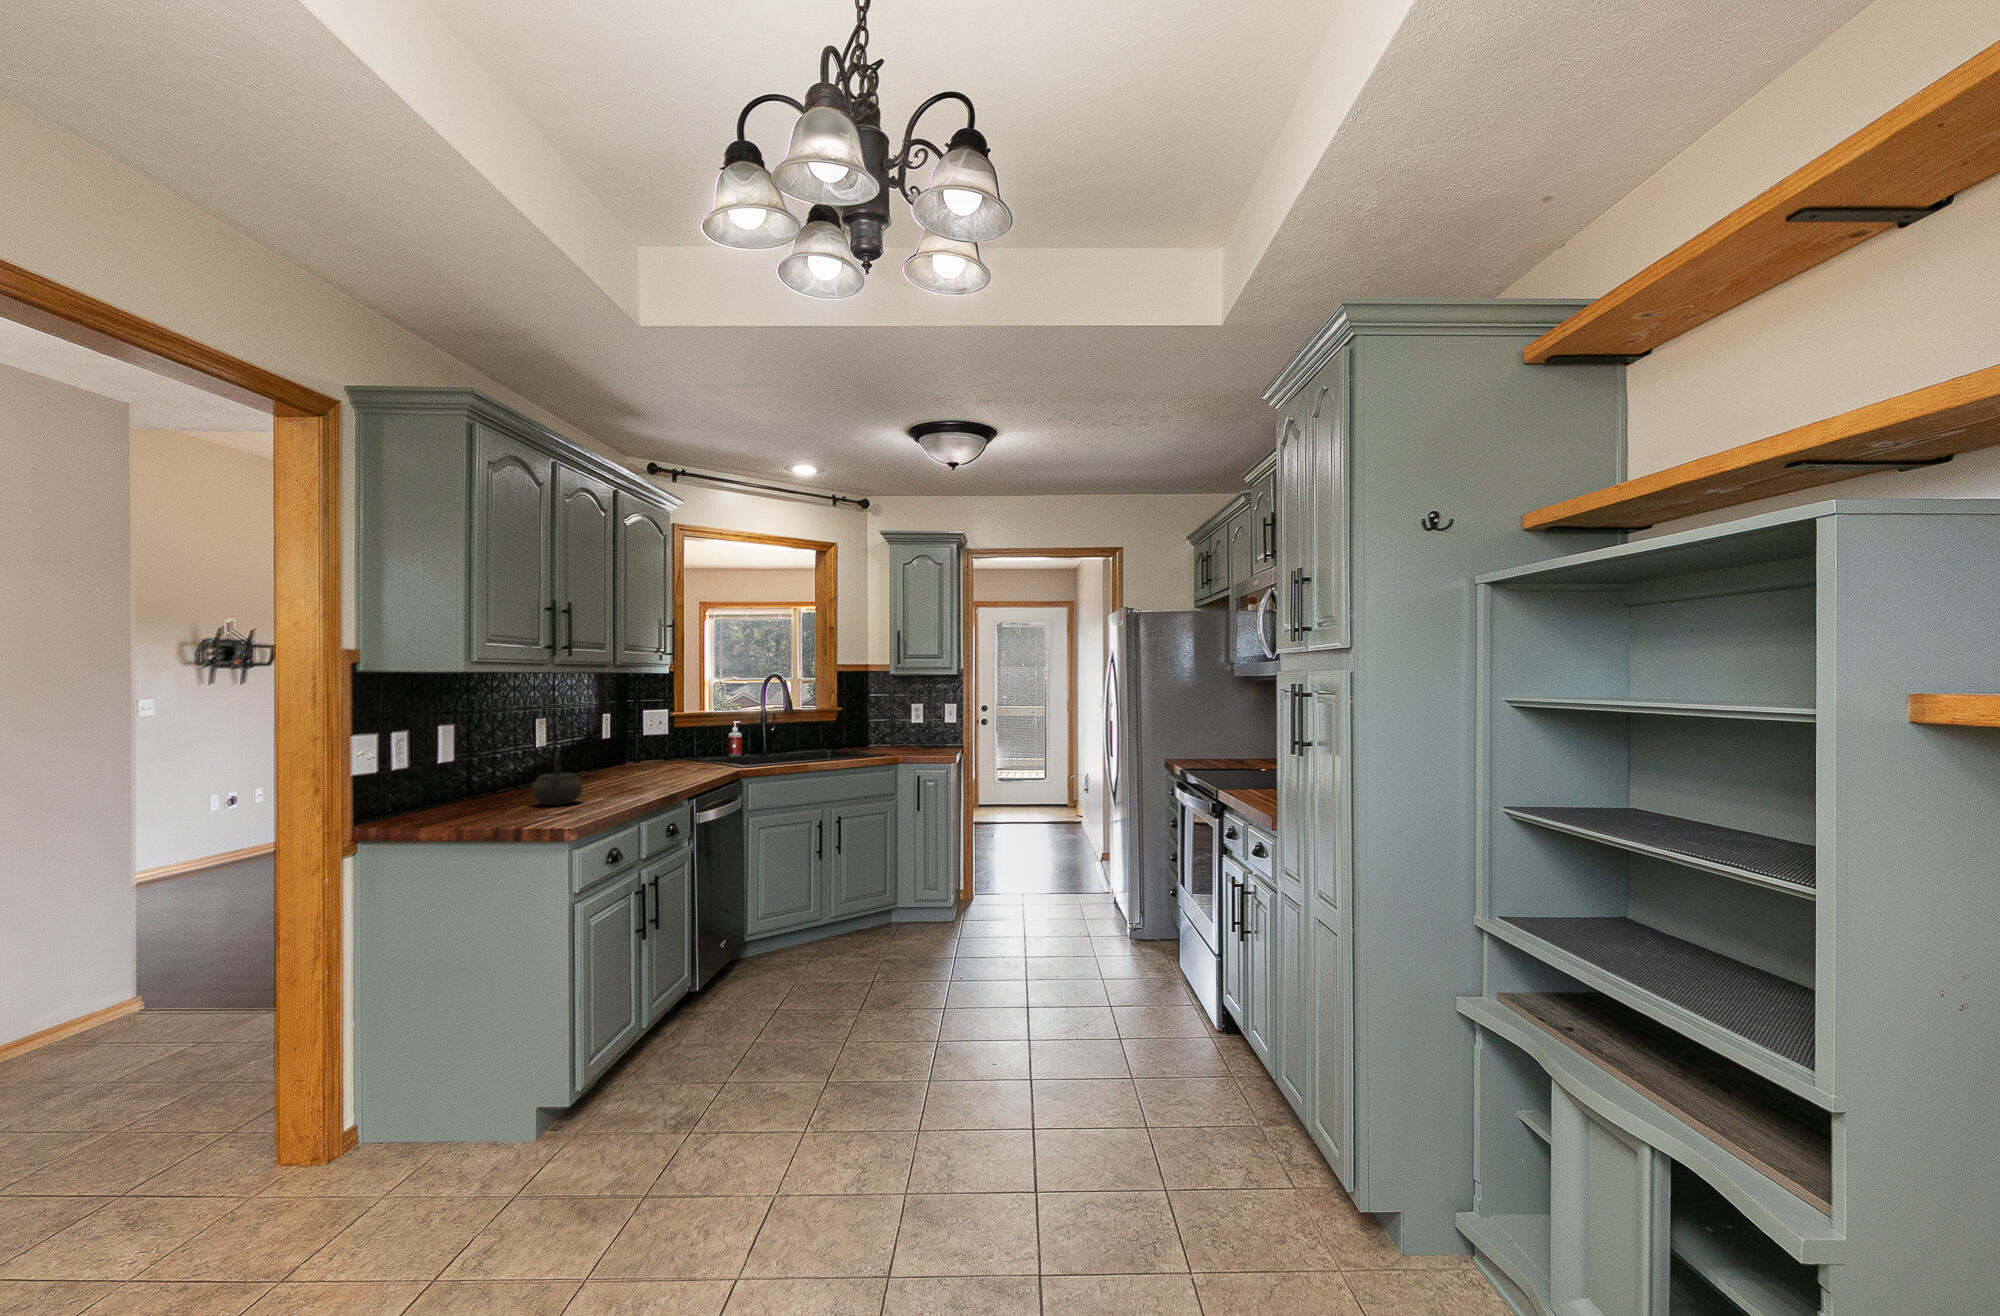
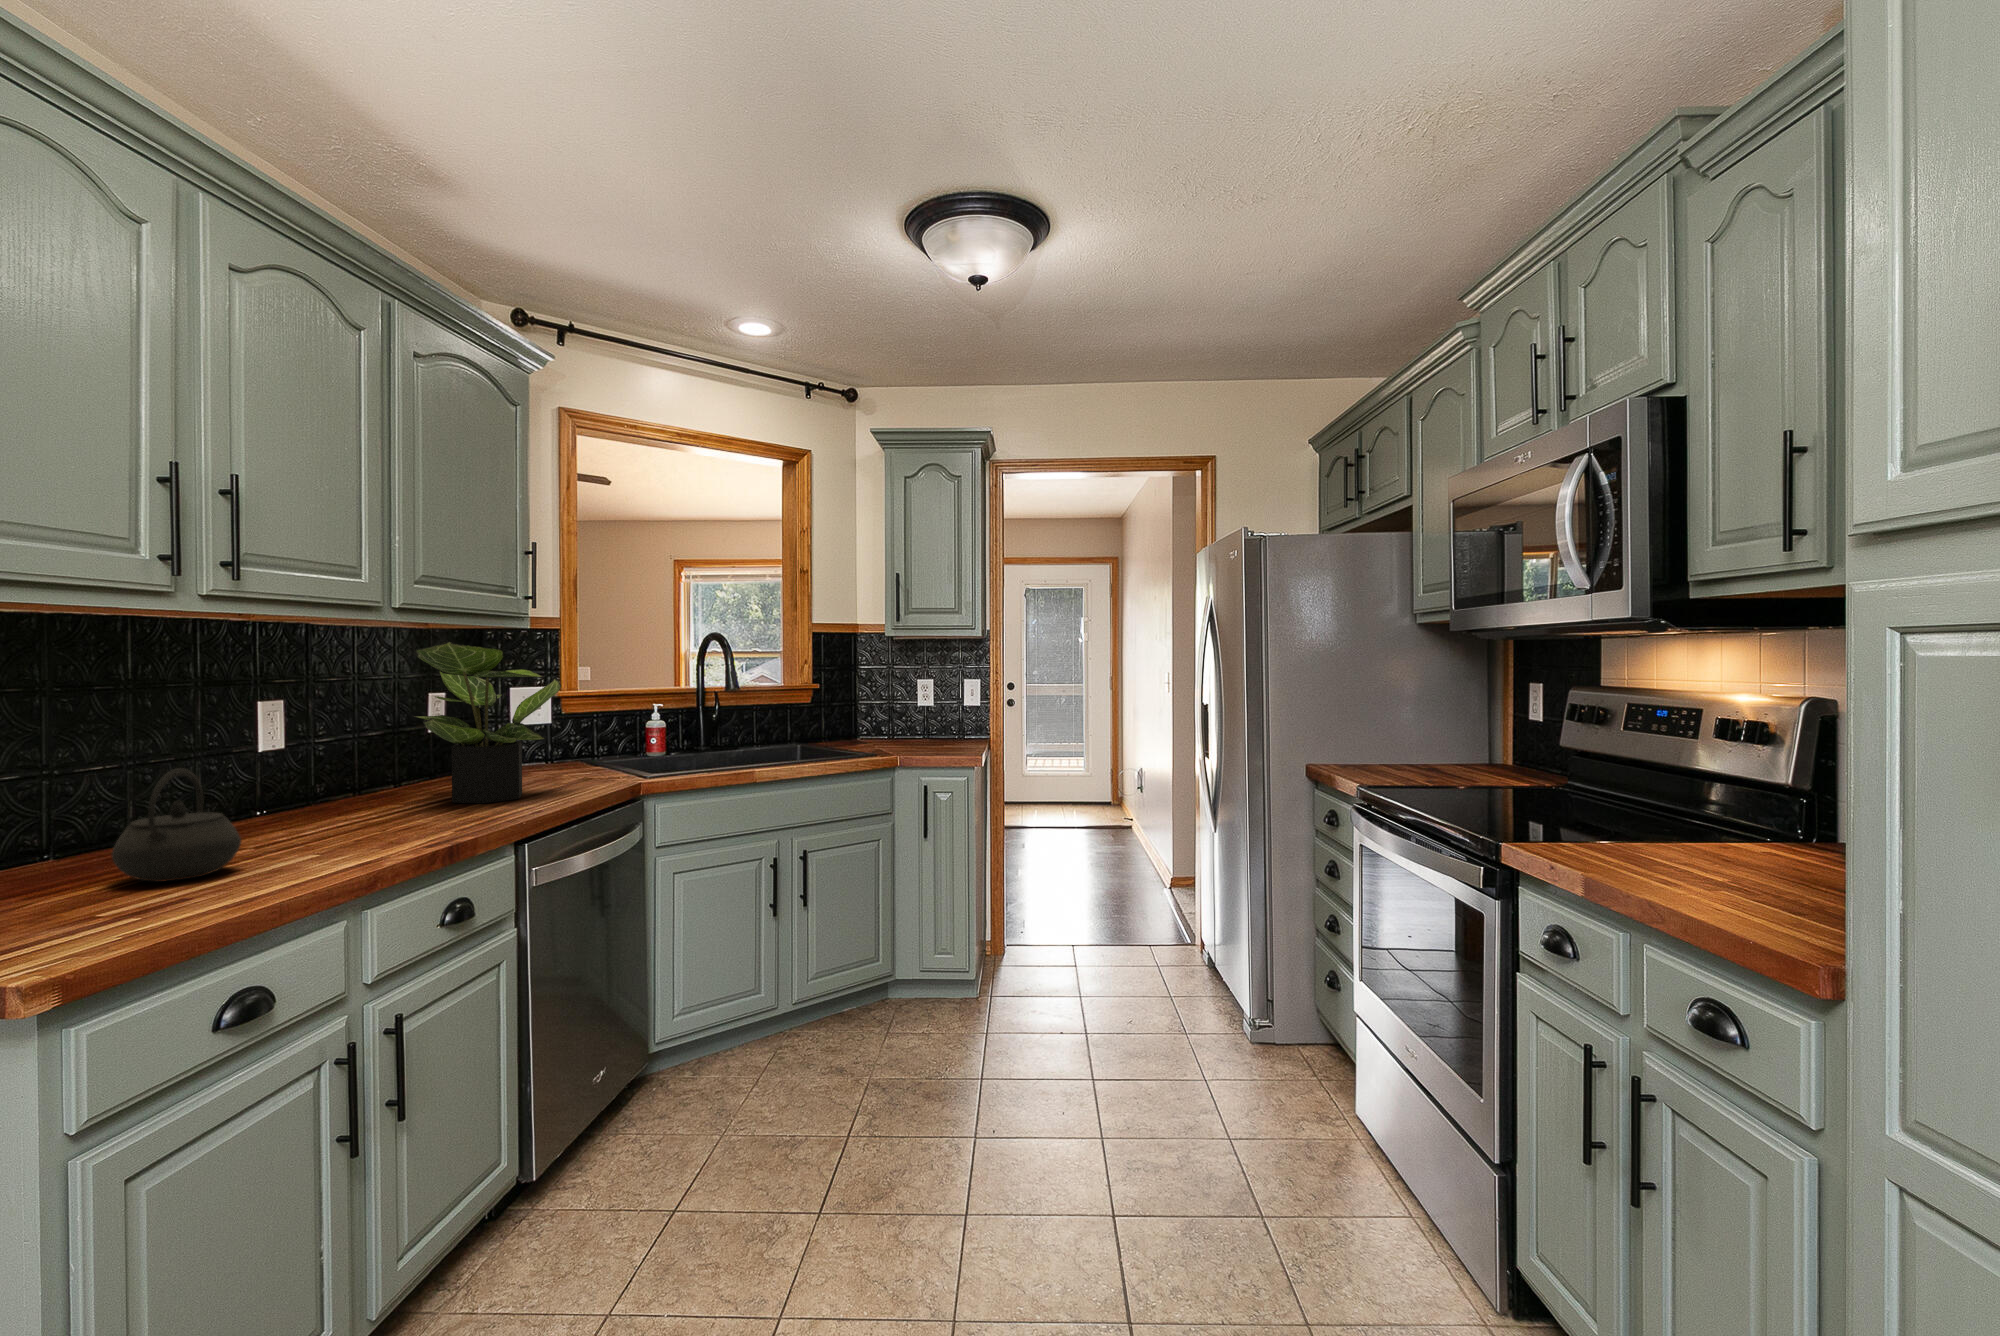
potted plant: none [618,684,701,778] -> present [414,641,561,803]

